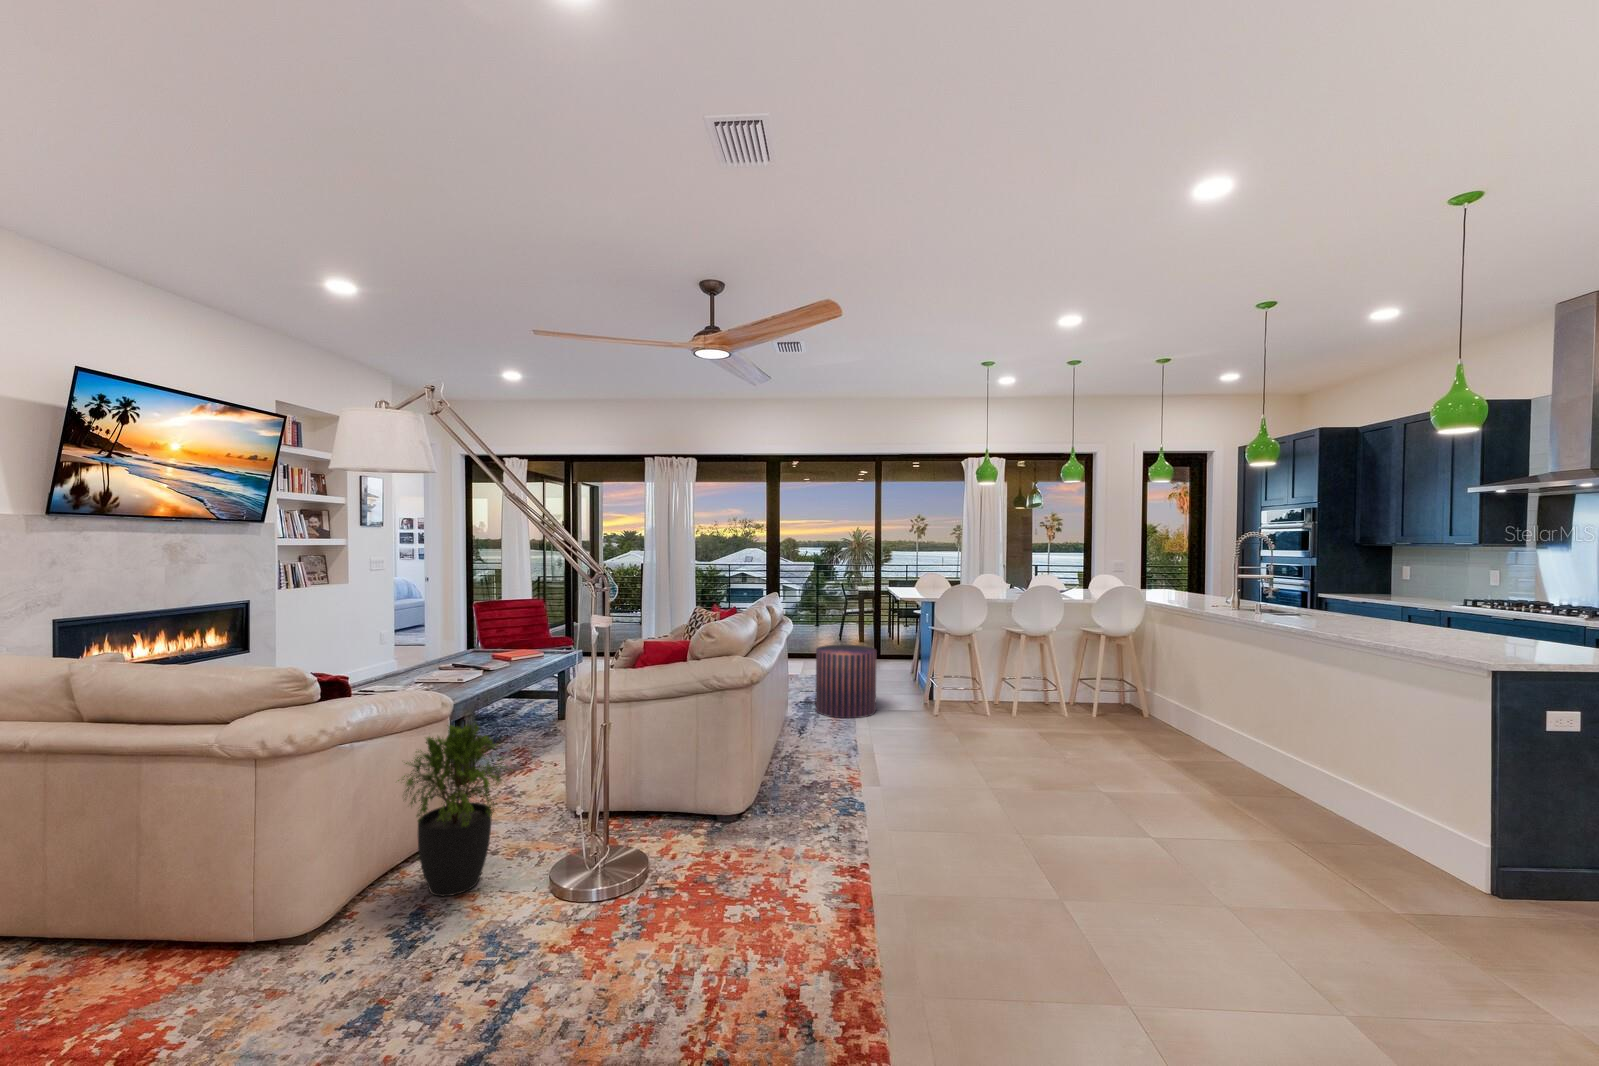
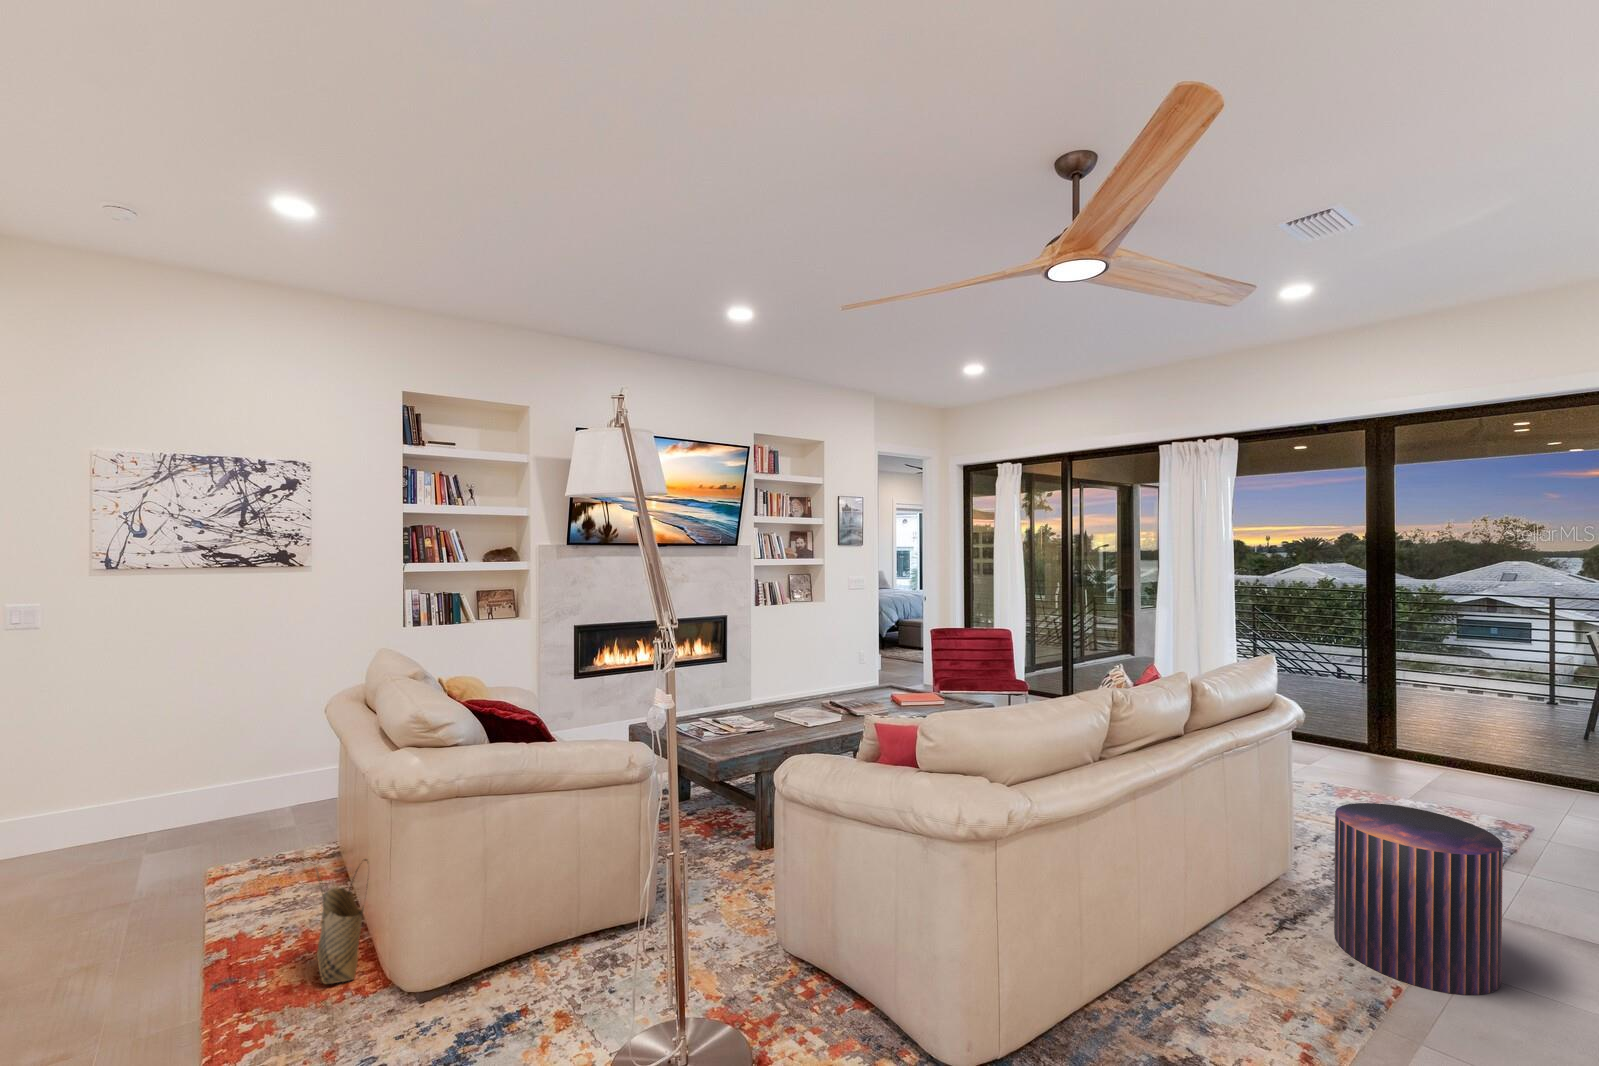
potted plant: present [398,723,513,896] -> none [487,802,608,1000]
woven basket: none [116,850,229,992] -> present [315,859,367,984]

